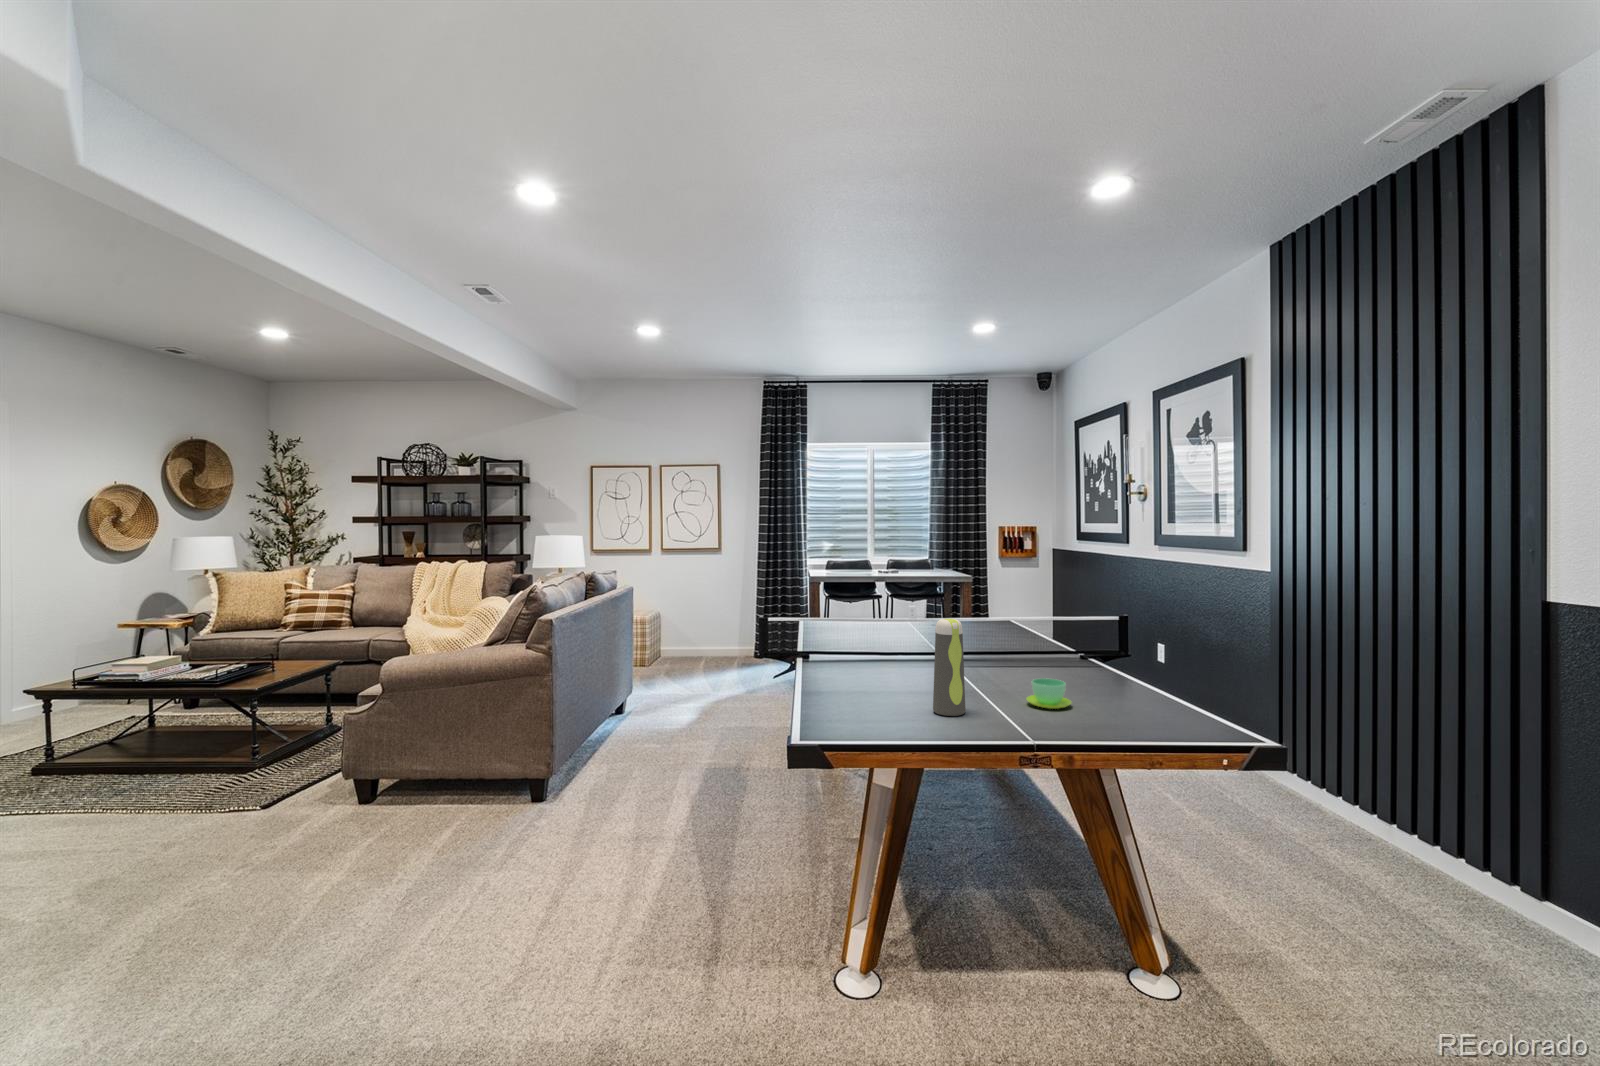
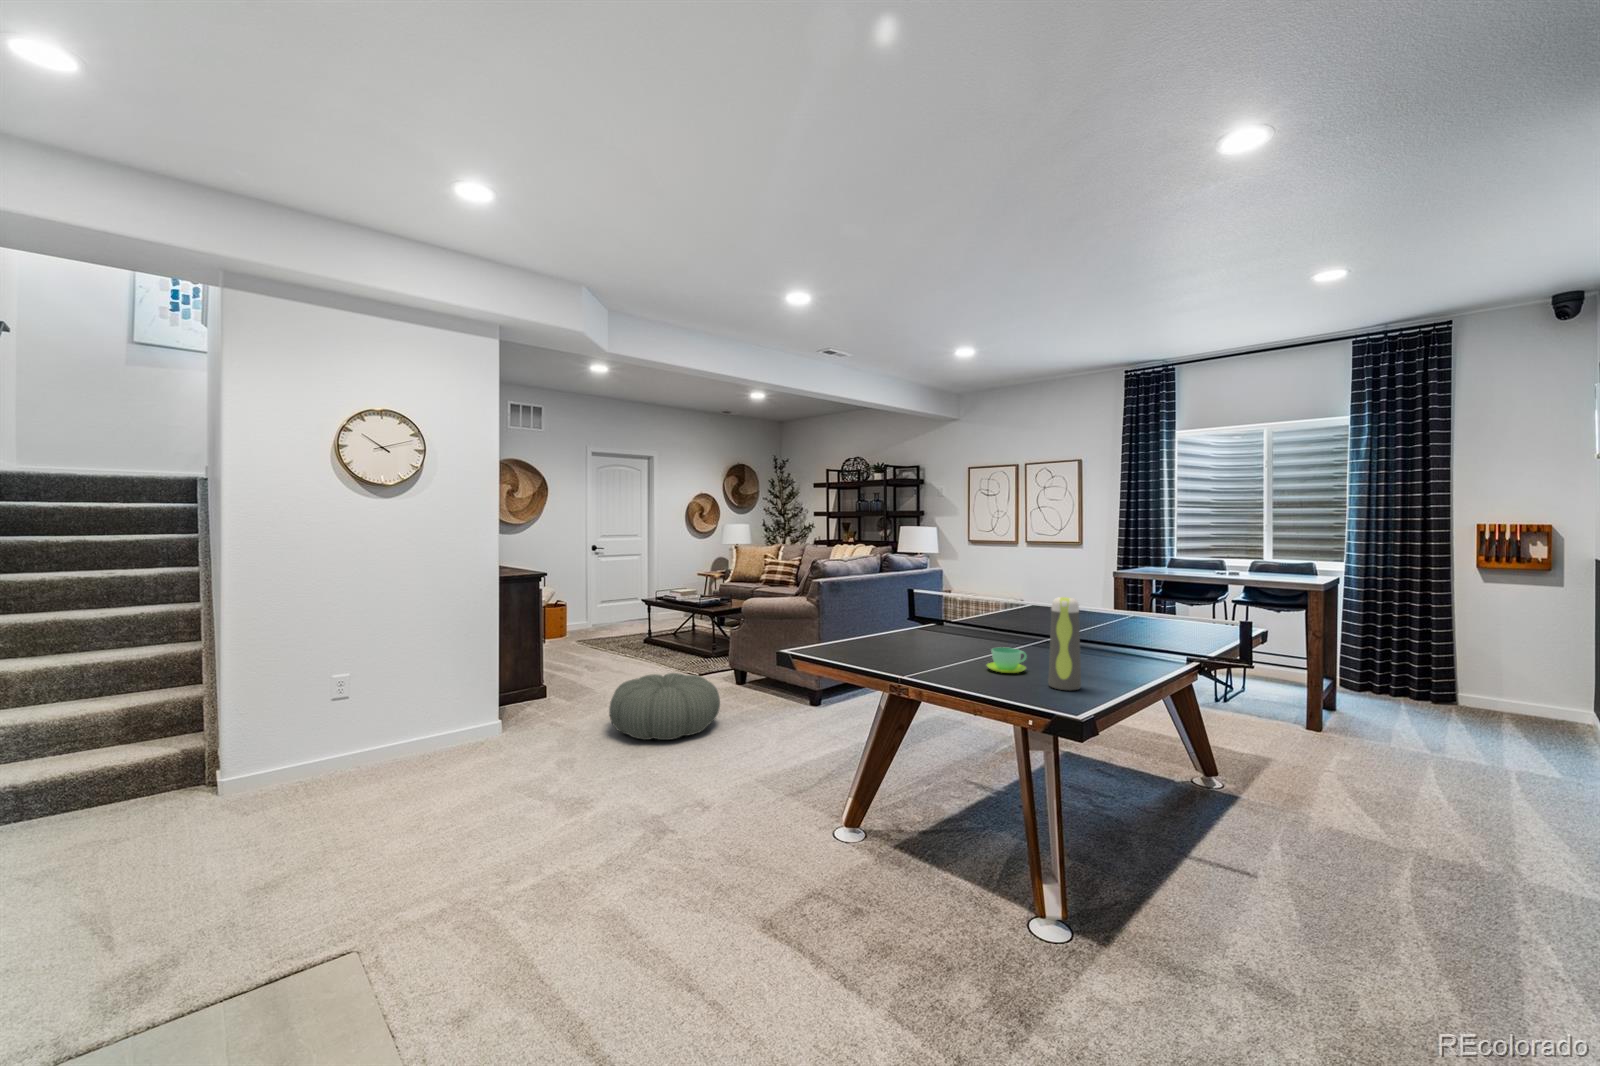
water bottle: present [933,618,966,716] -> present [1048,597,1081,690]
pouf: none [174,811,431,979] -> present [609,673,720,740]

